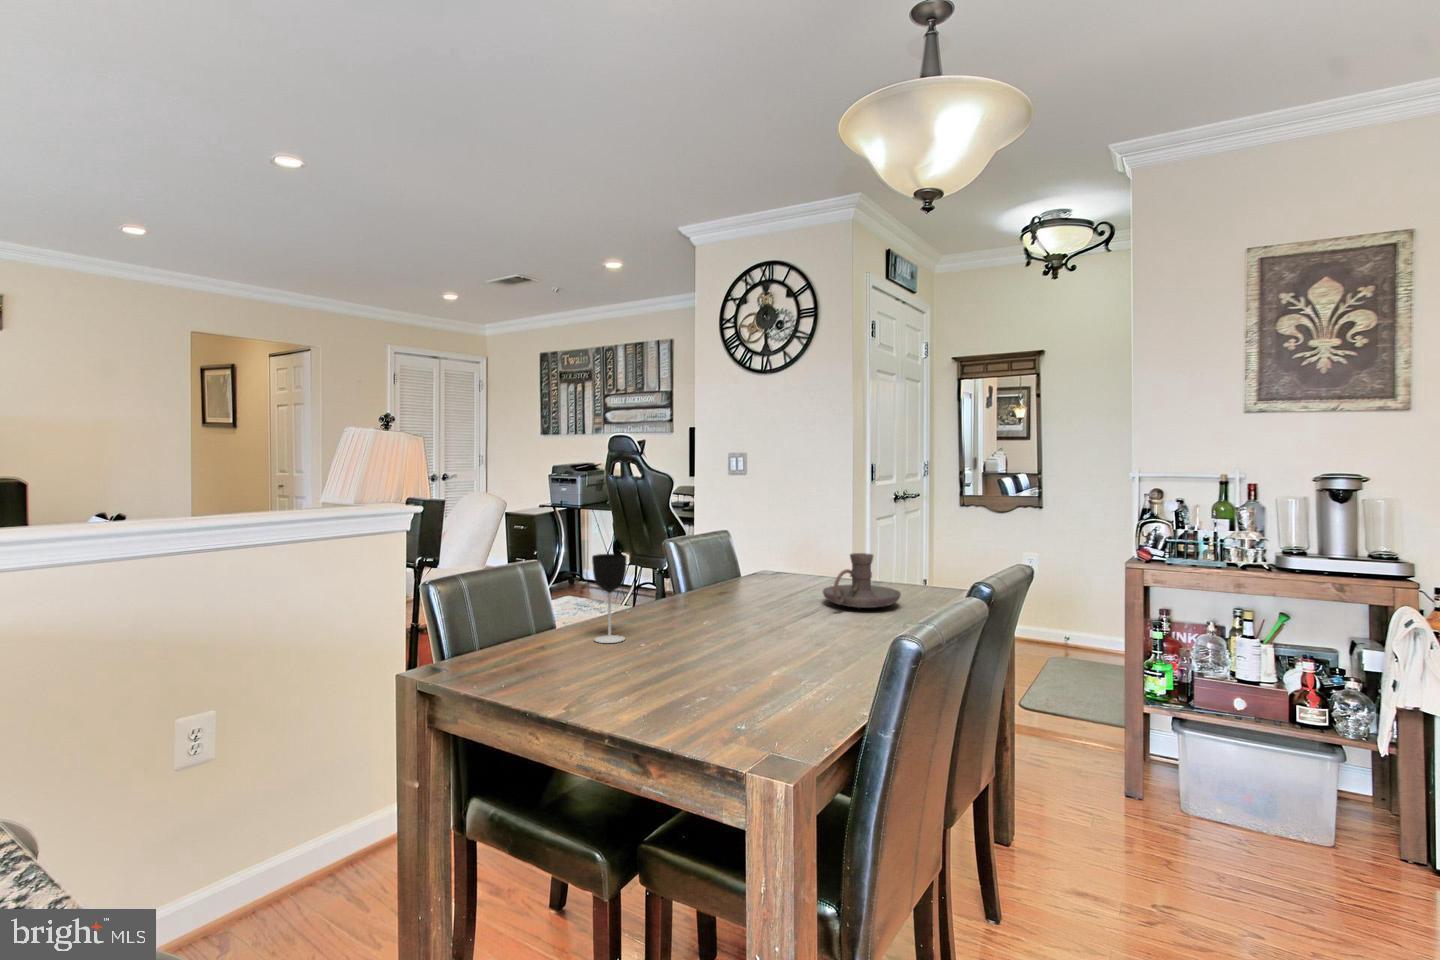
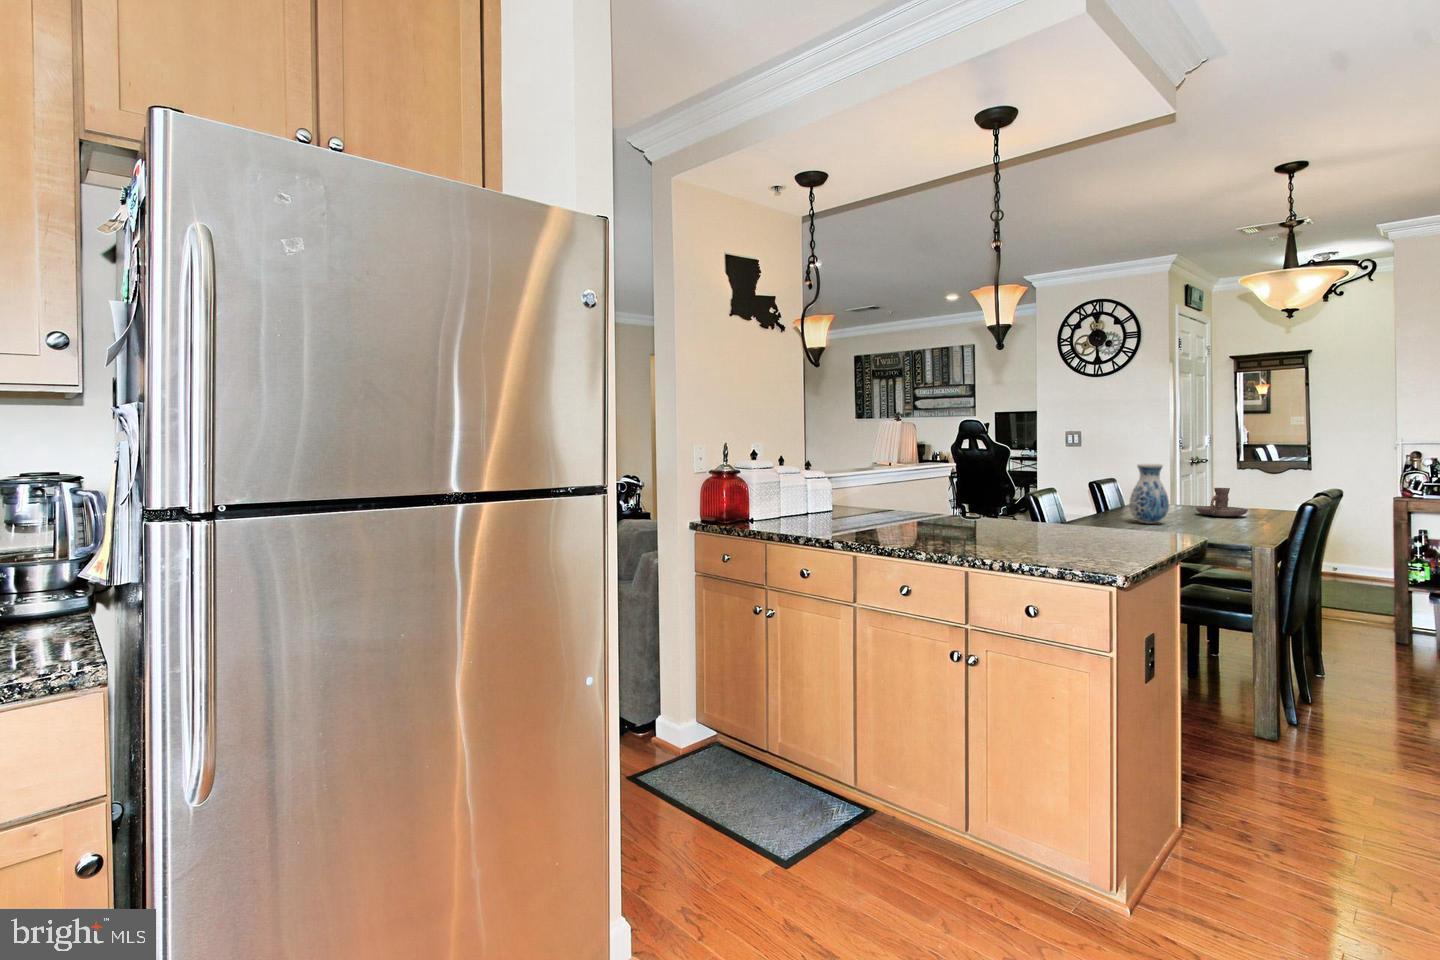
vase: none [662,513,731,638] -> present [1129,464,1169,524]
wine glass: present [592,554,627,643] -> none [1096,483,1116,524]

